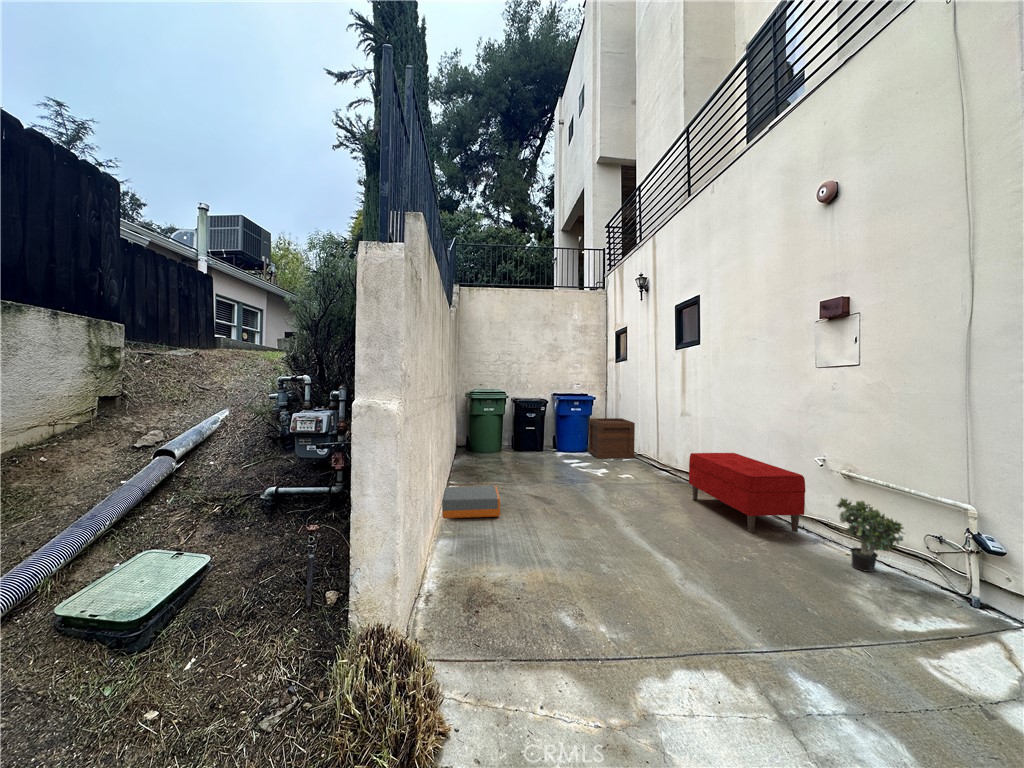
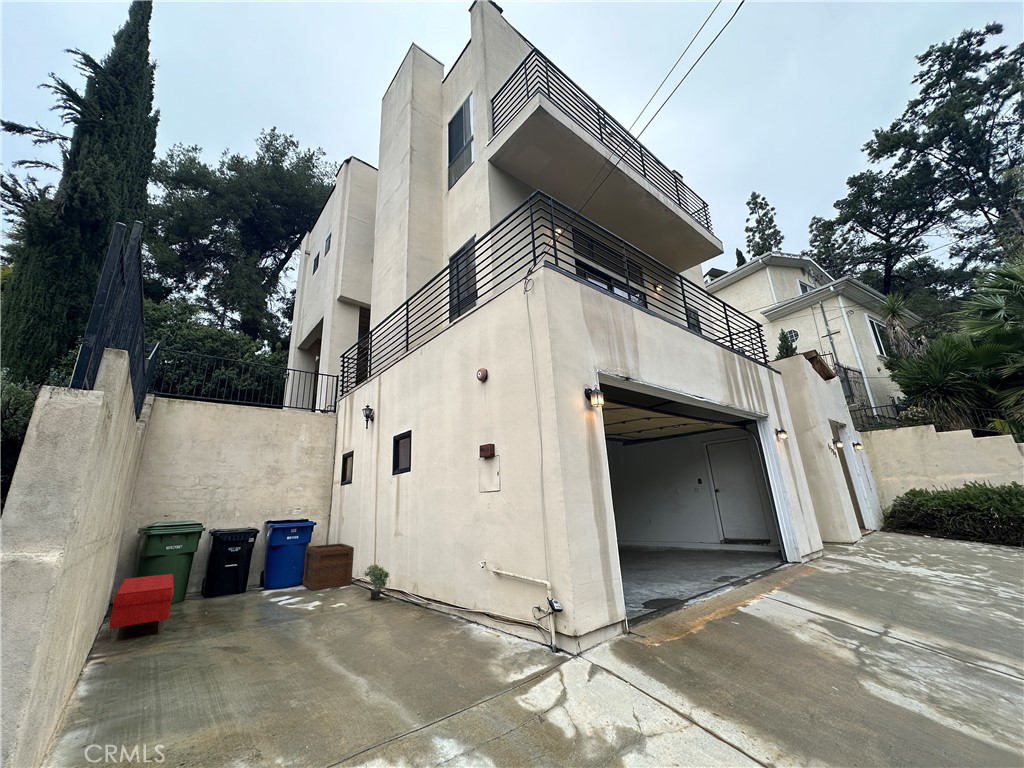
bench: present [689,453,805,533] -> present [109,574,173,641]
storage box: present [442,486,500,518] -> none [85,643,177,700]
potted plant: present [836,498,904,572] -> present [364,564,390,600]

